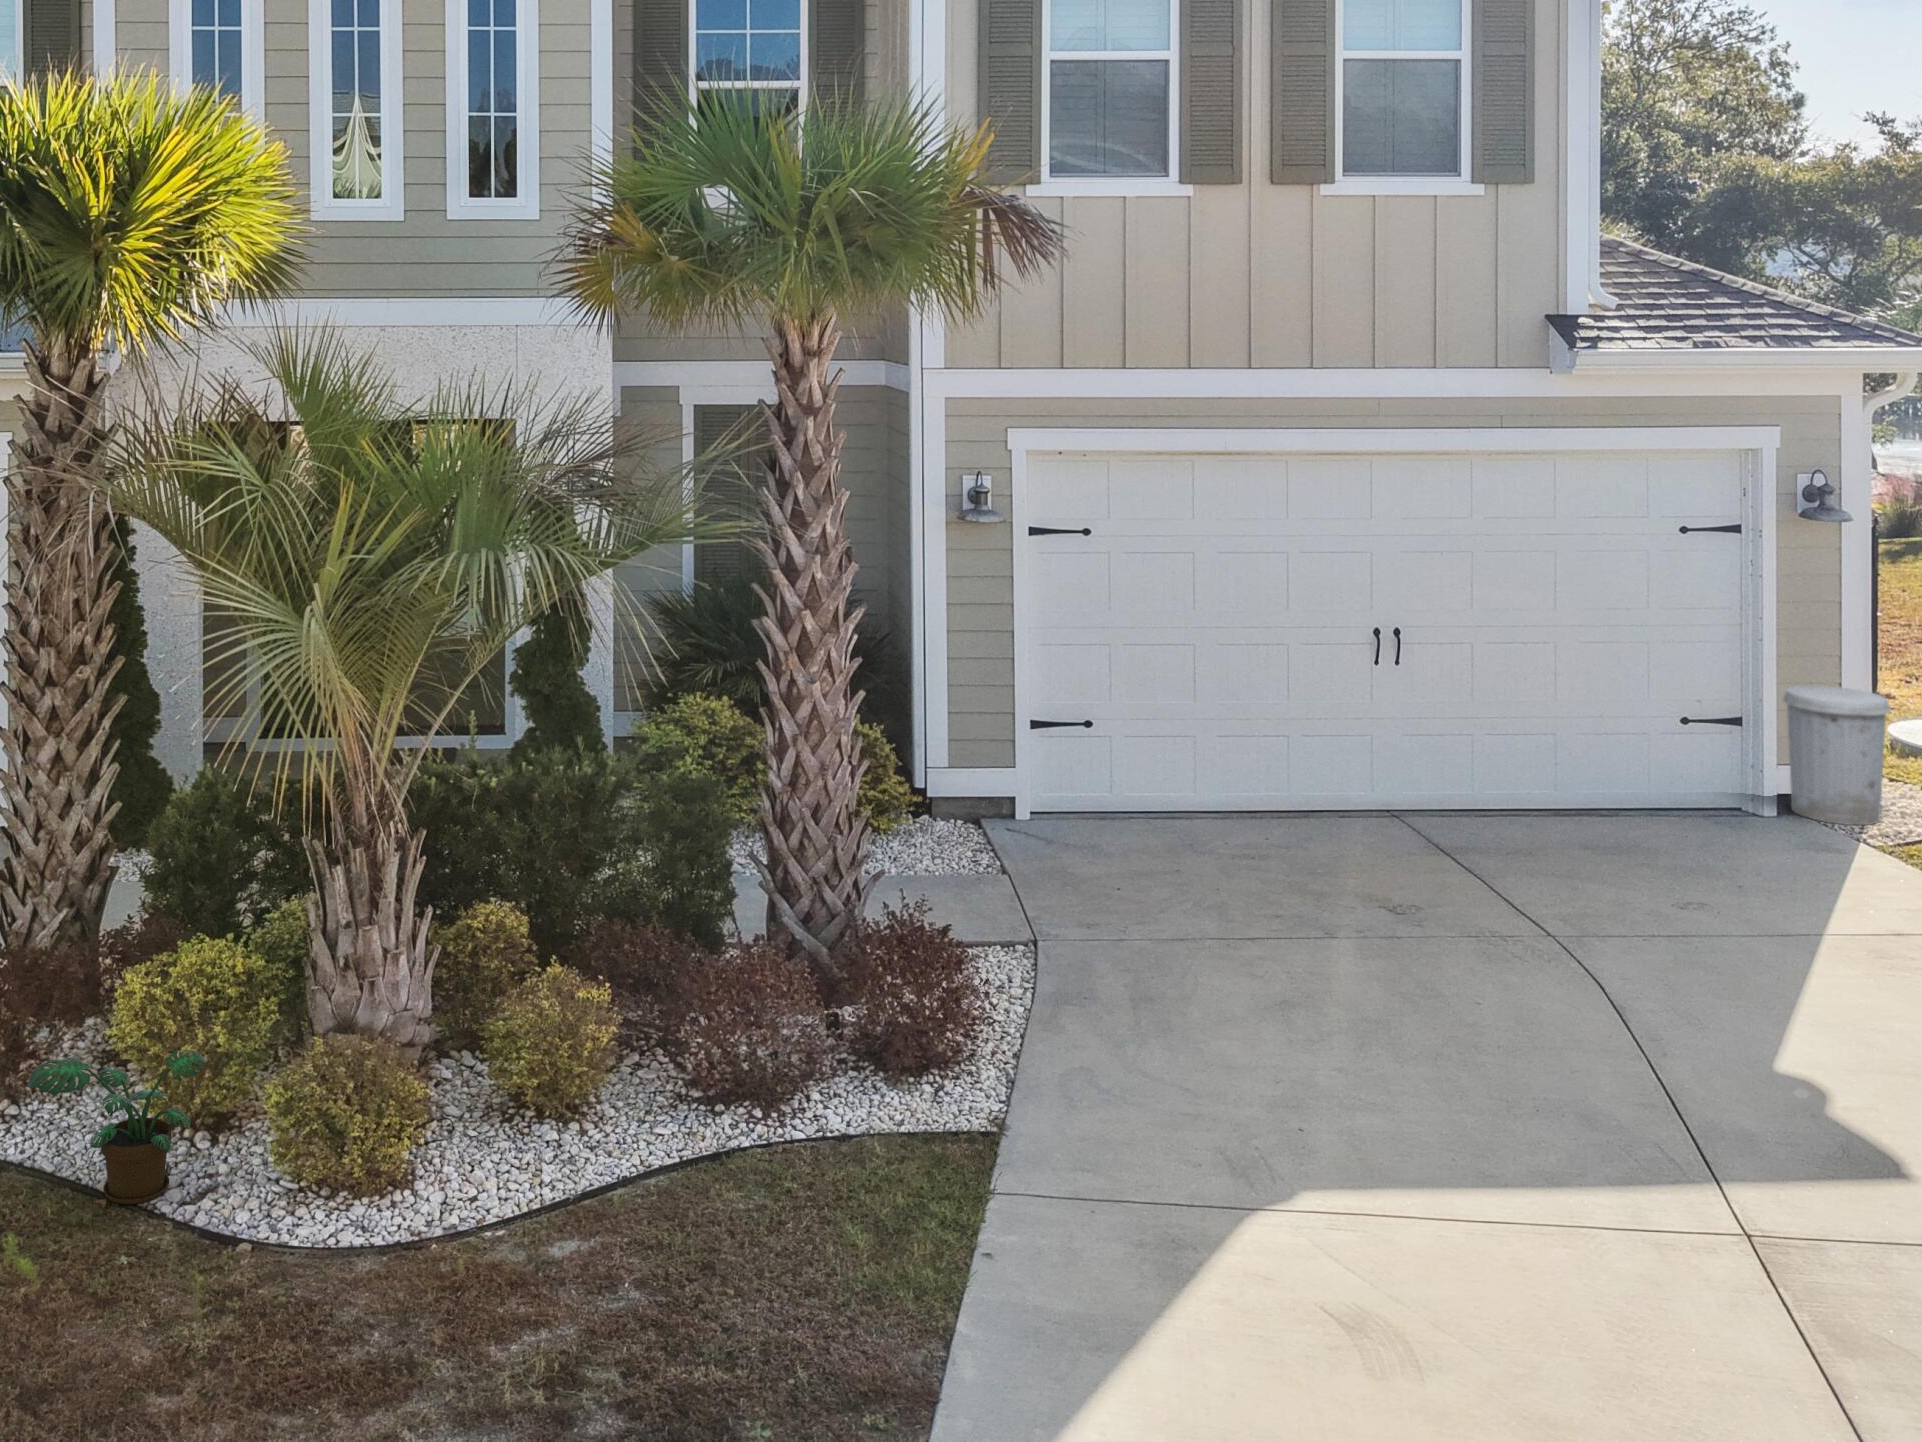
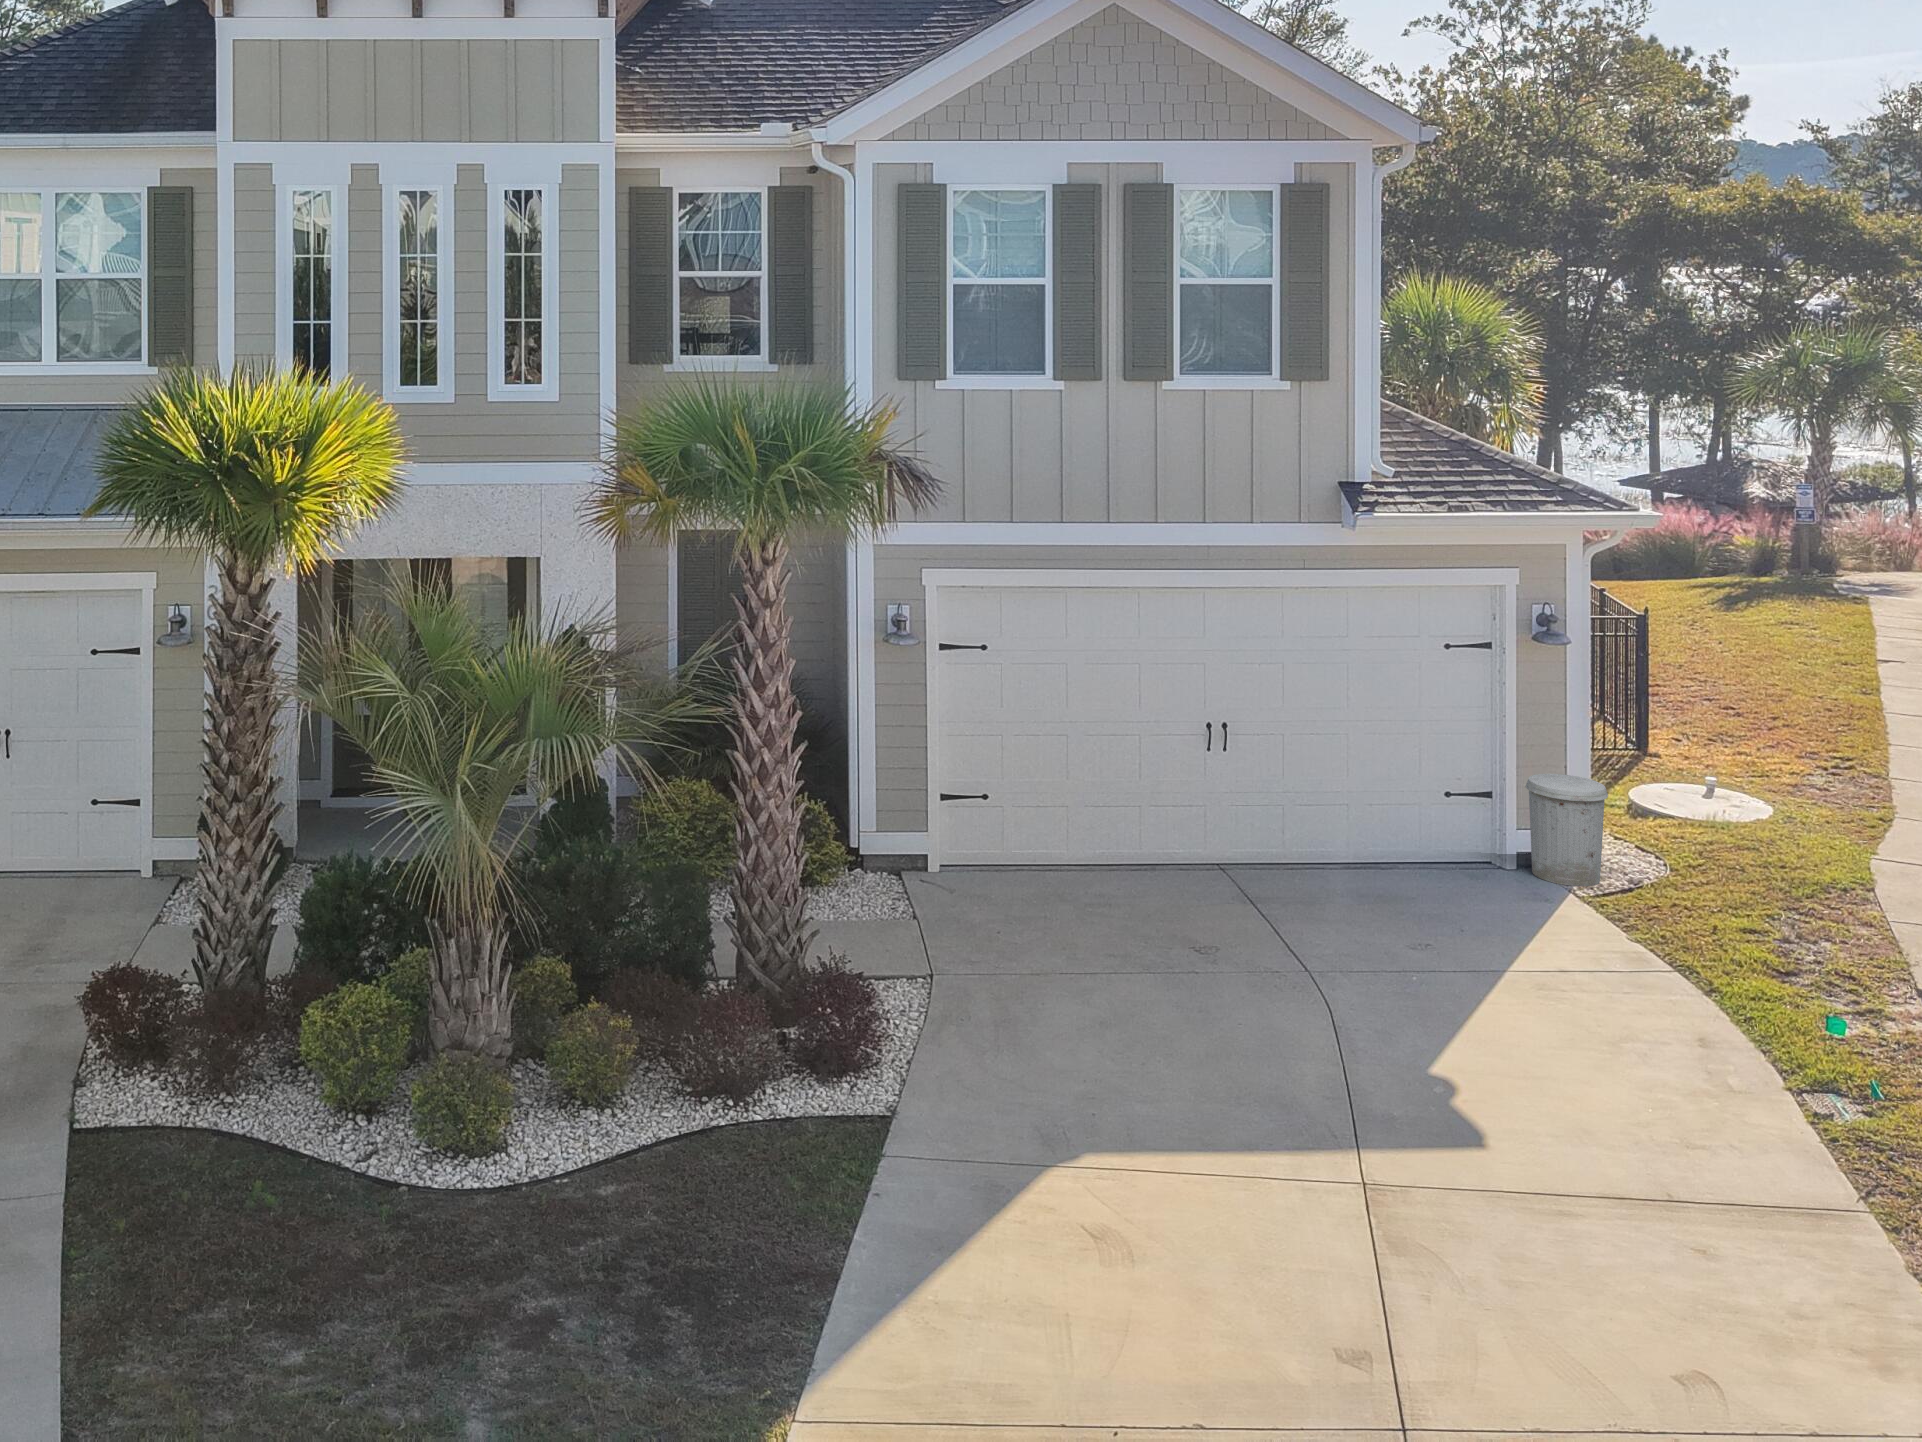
potted plant: present [27,1050,206,1204] -> none [254,1057,366,1159]

